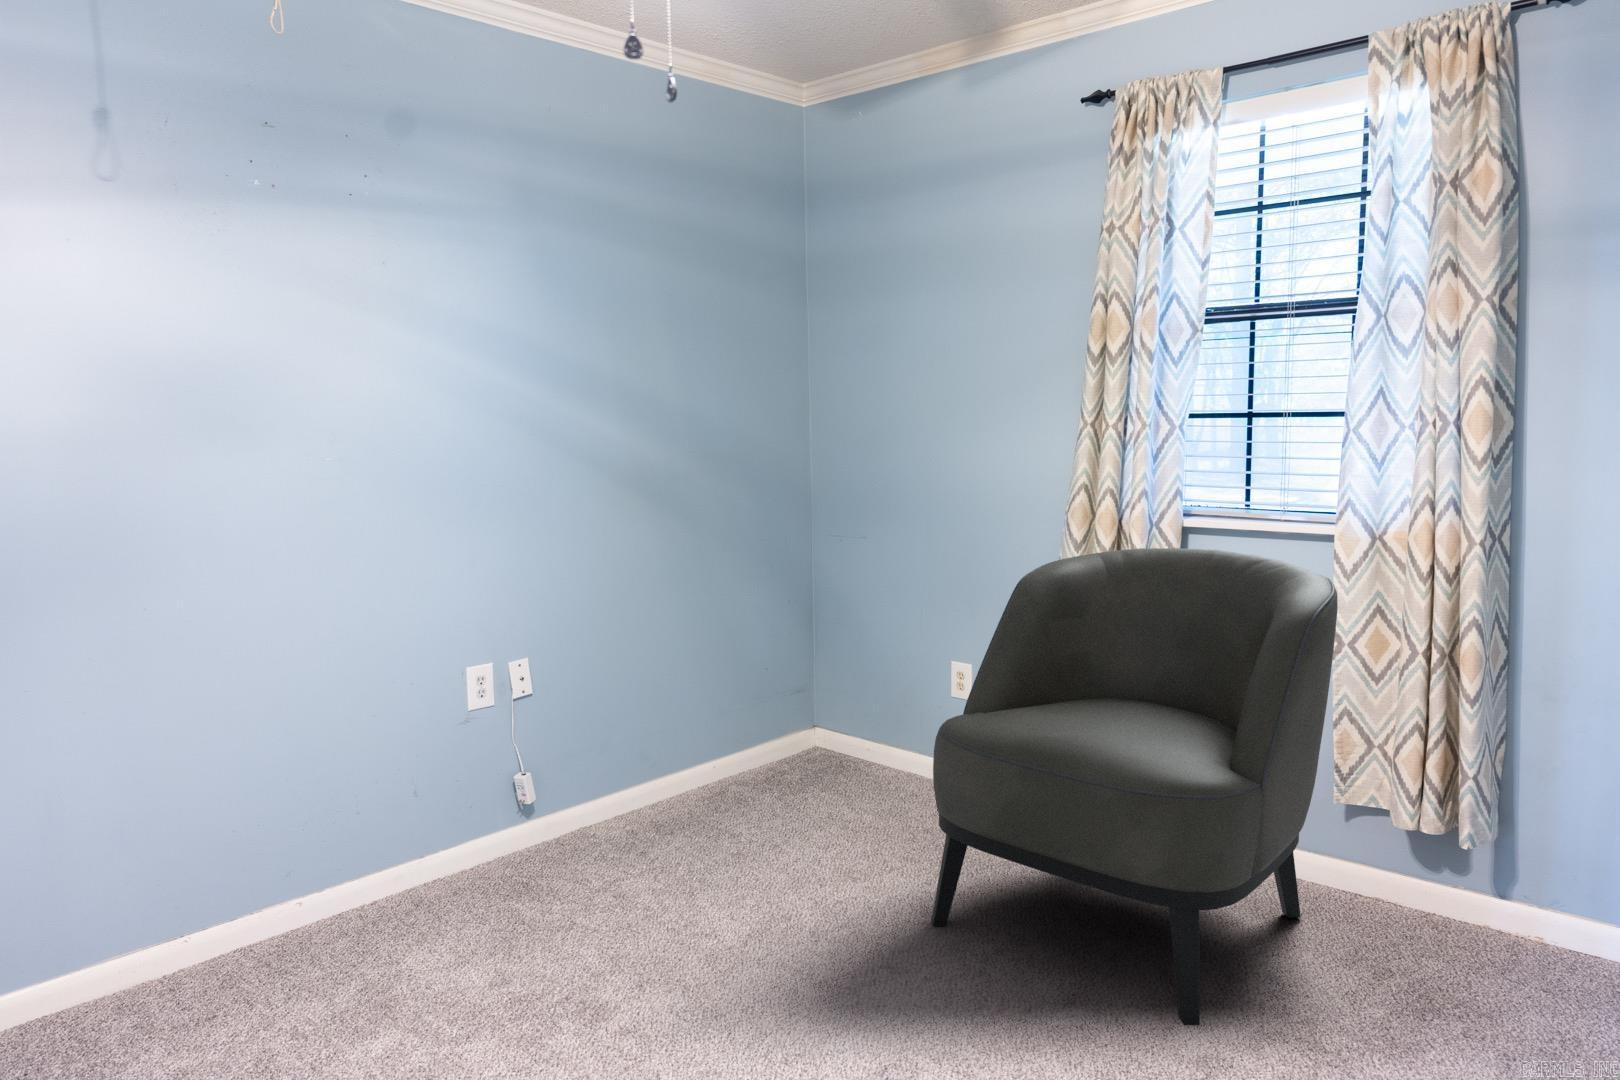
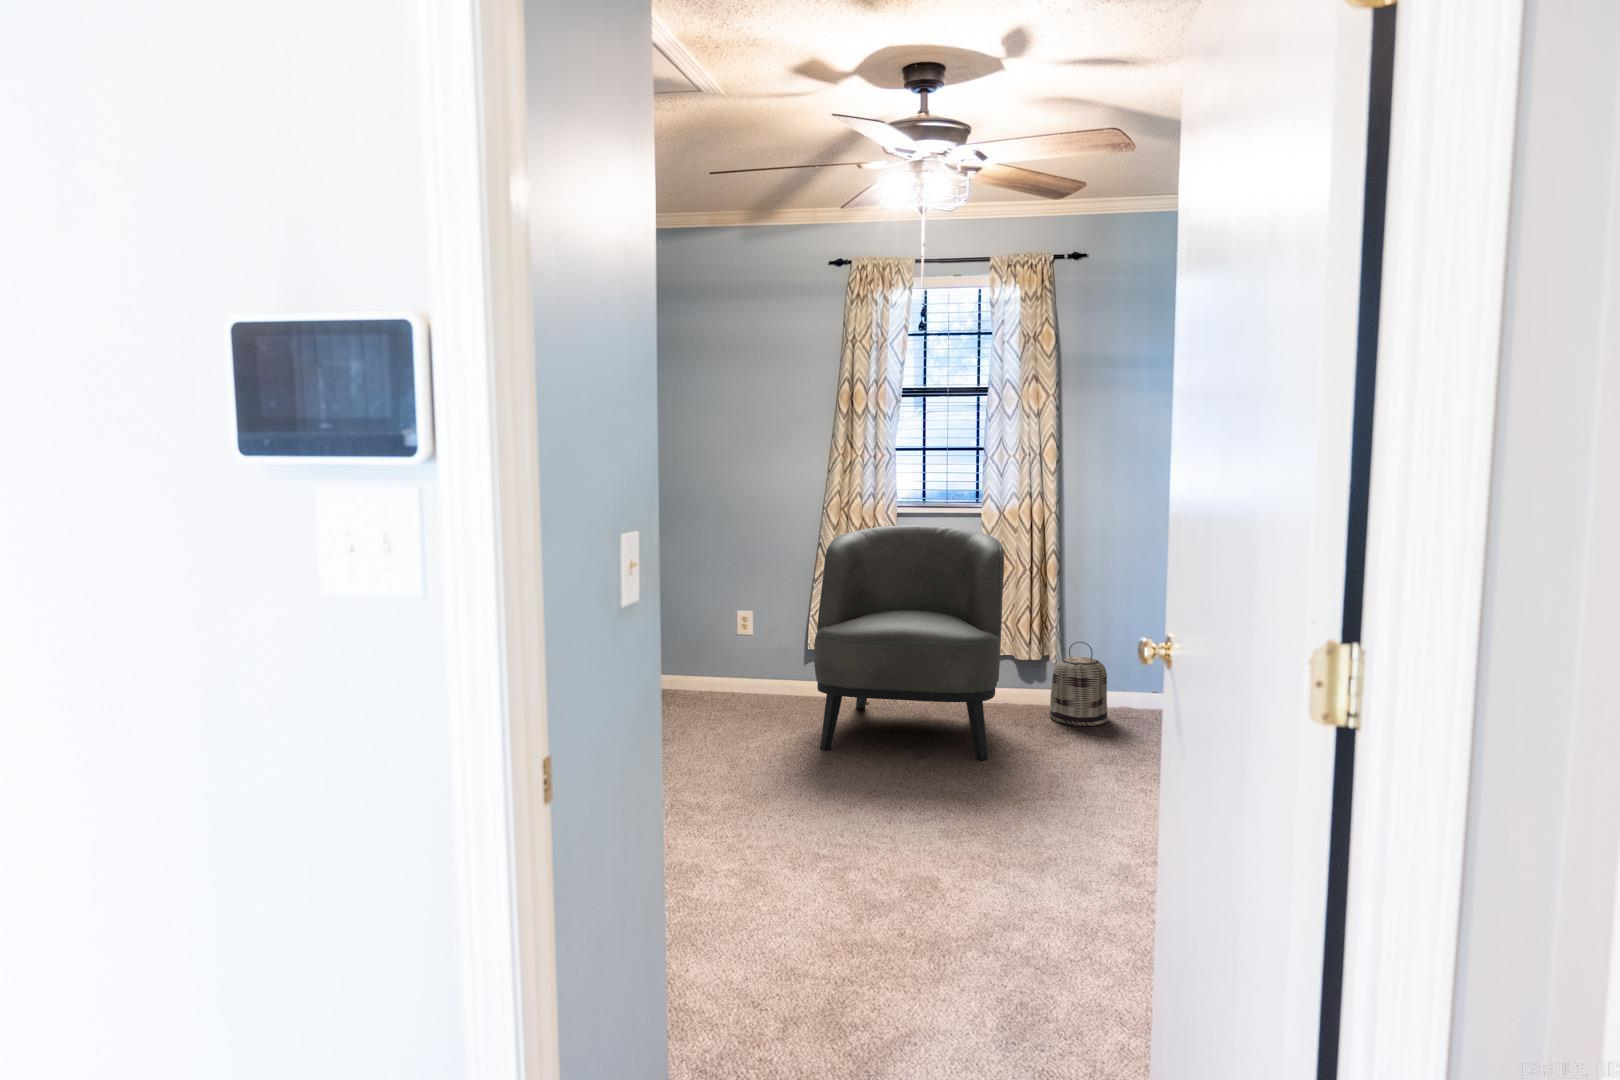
basket: none [1445,816,1584,1003] -> present [1050,642,1108,726]

